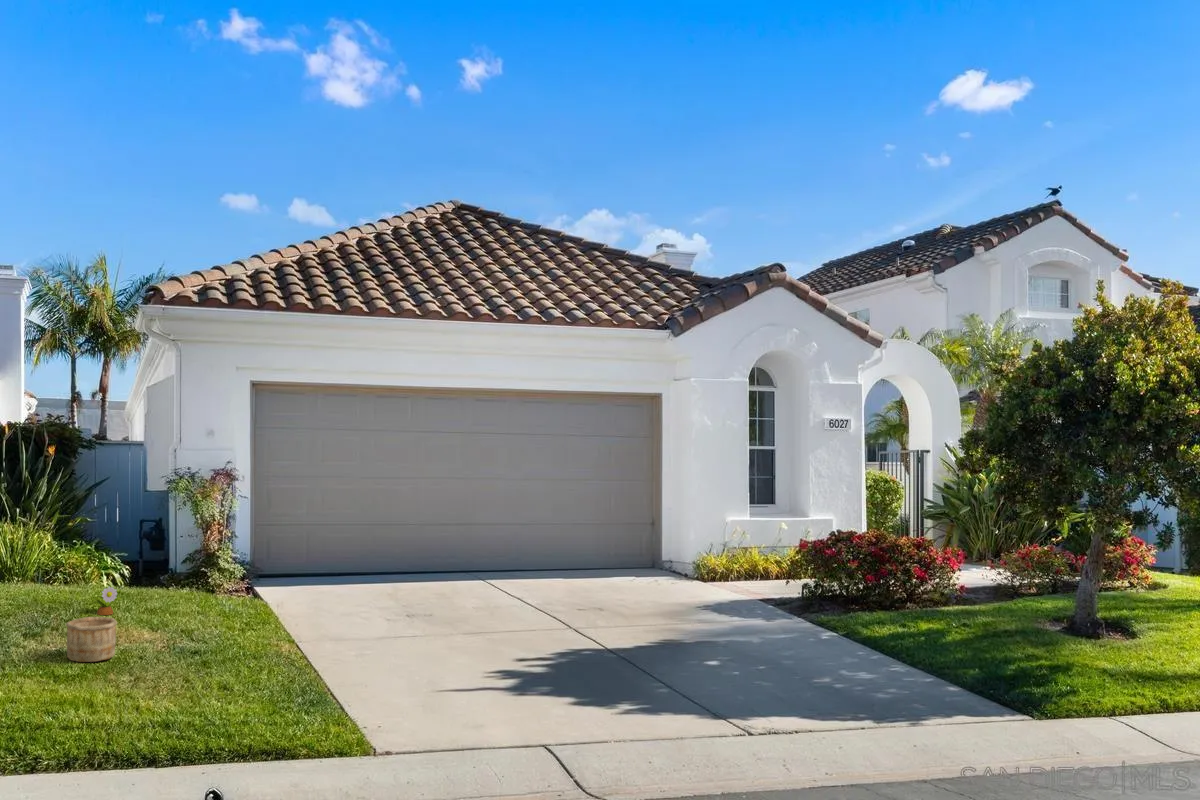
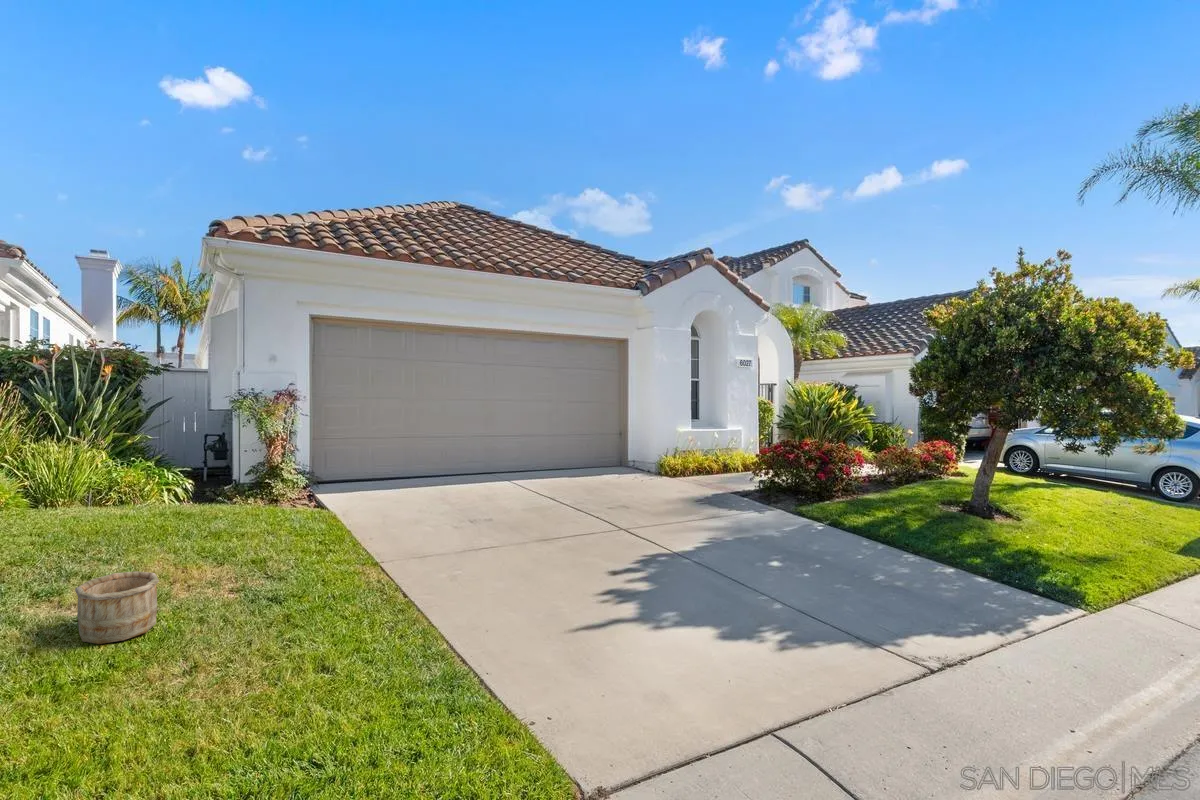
decorative plant: present [91,586,121,615] -> none [135,516,177,549]

